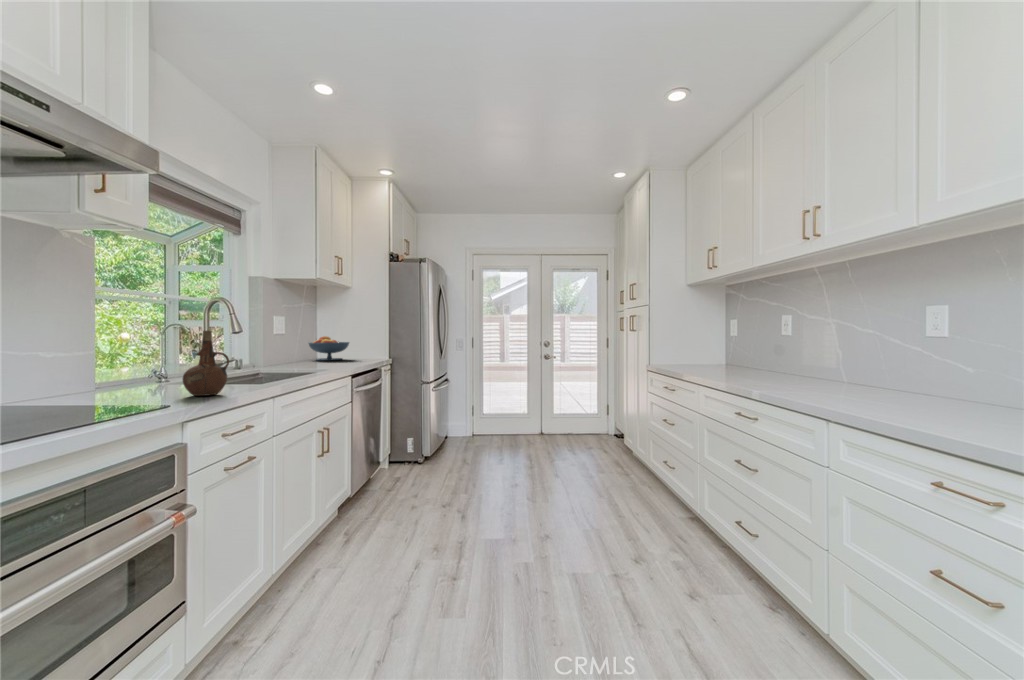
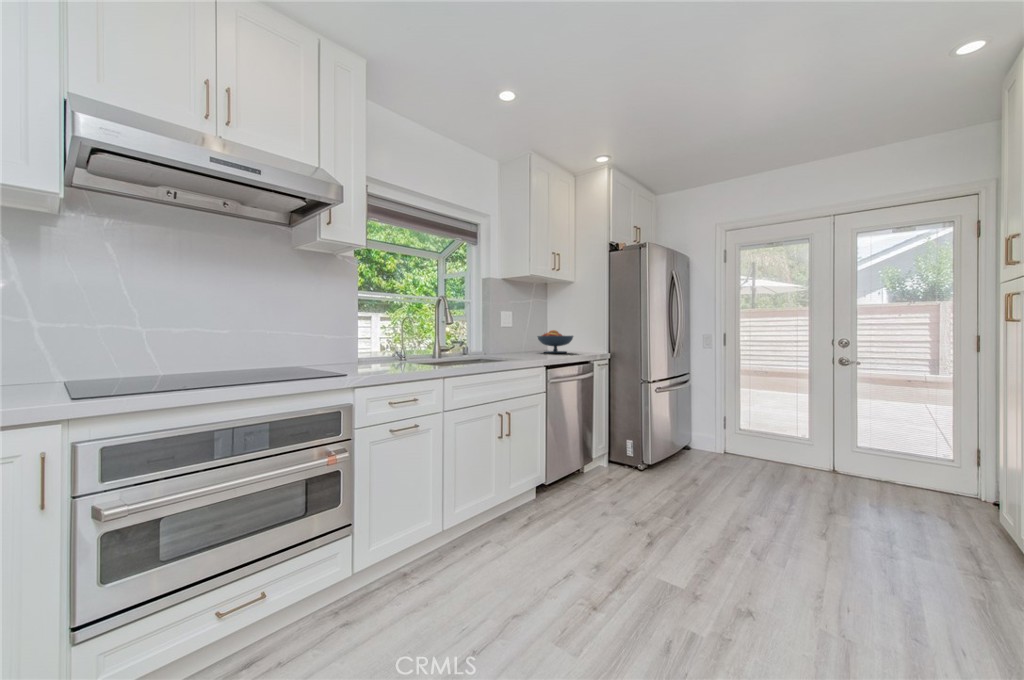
ceramic pitcher: present [183,331,229,396] -> none [378,318,409,370]

